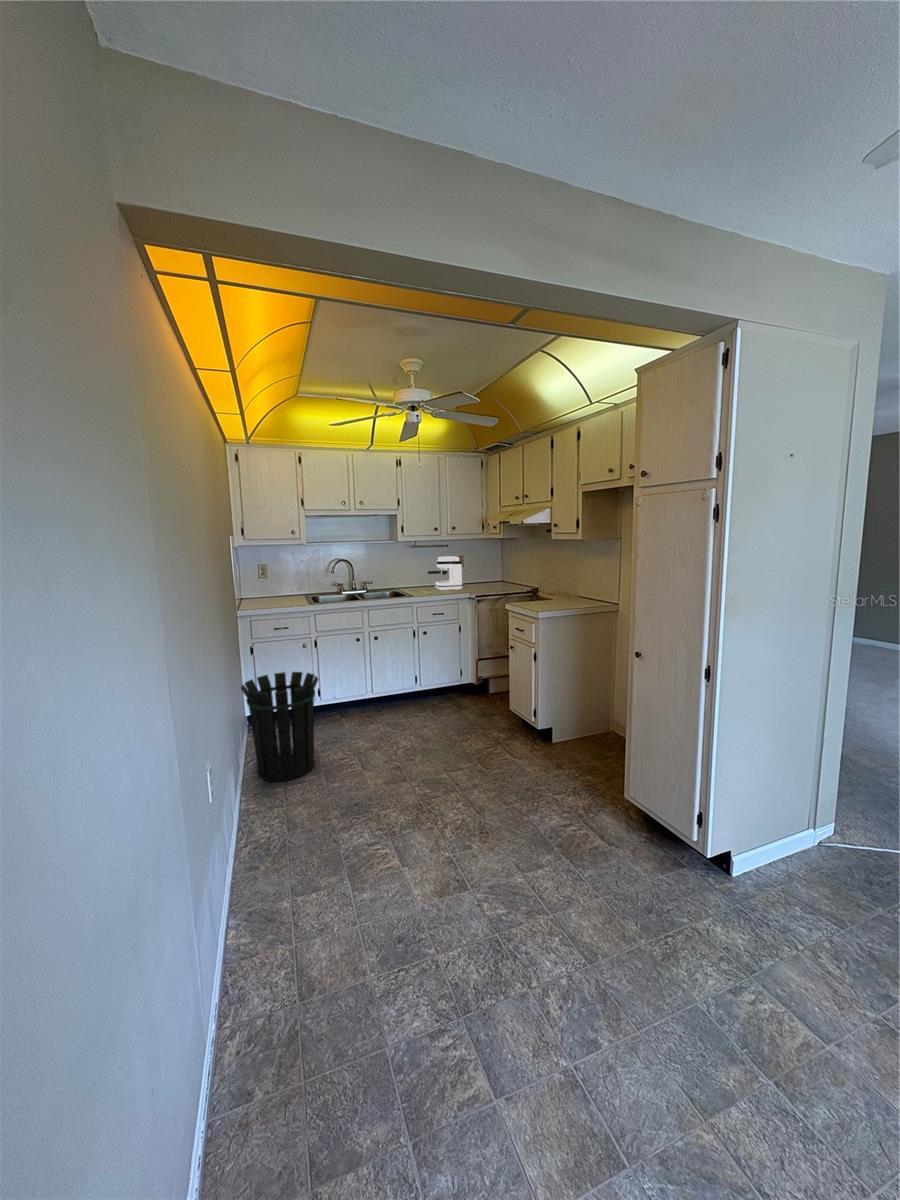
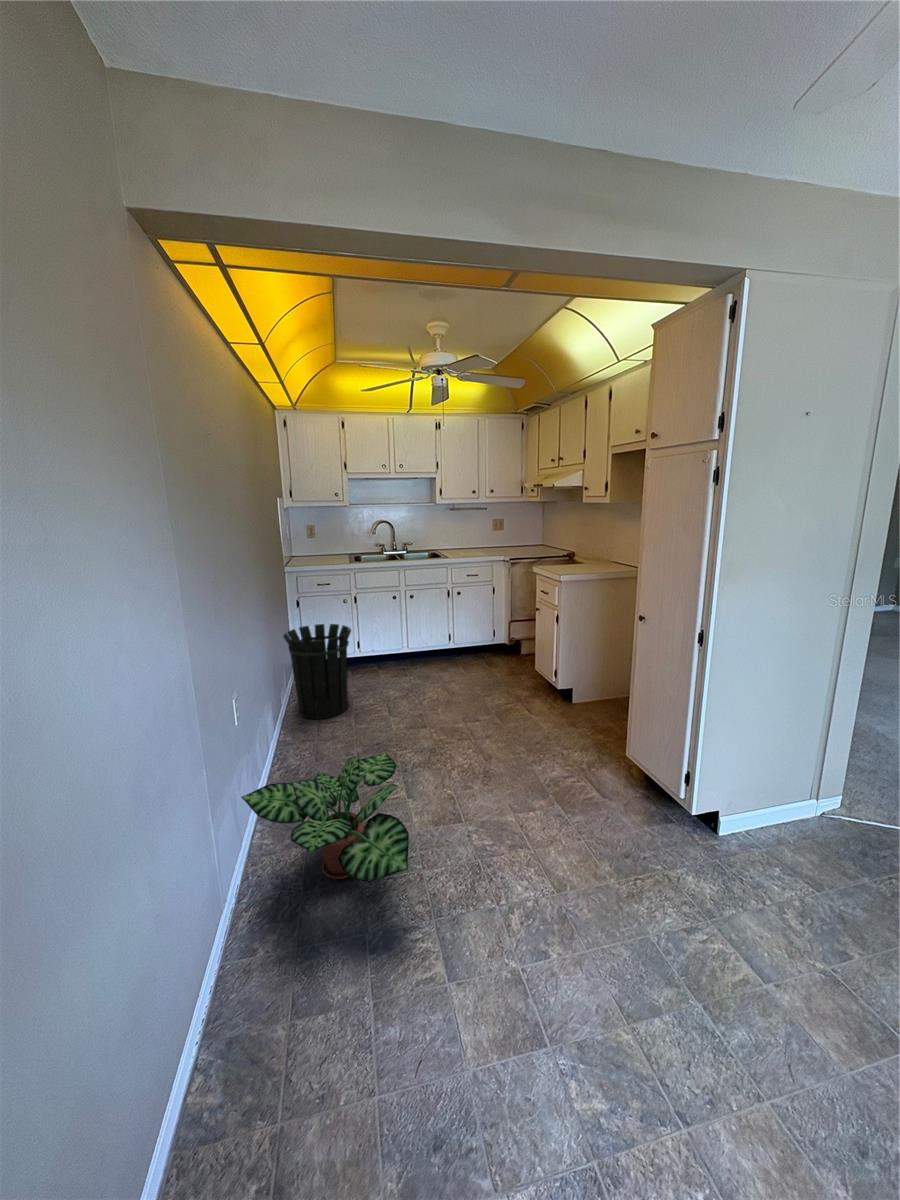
coffee maker: present [428,556,462,590] -> none [466,520,498,553]
potted plant: none [221,818,435,984] -> present [241,753,409,882]

